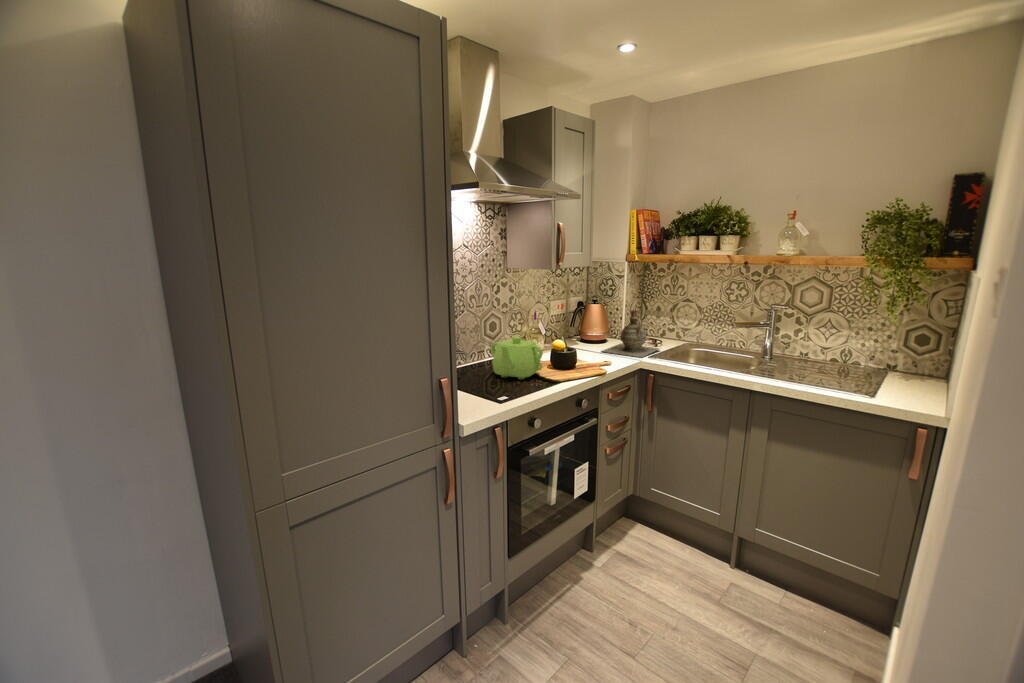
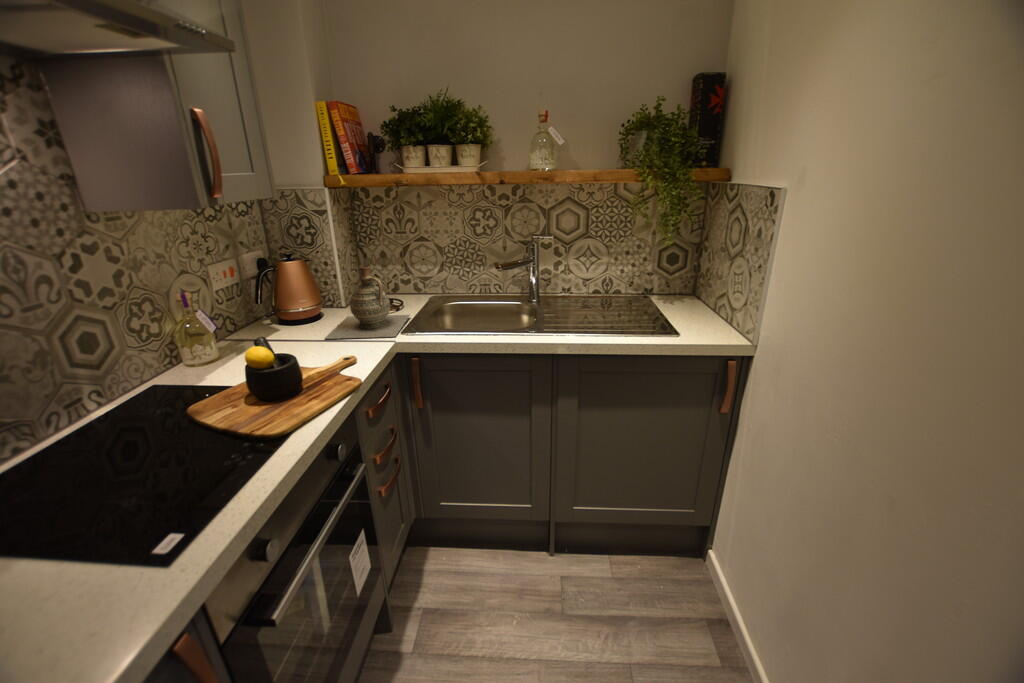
teapot: present [491,337,543,380] -> none [98,366,244,463]

